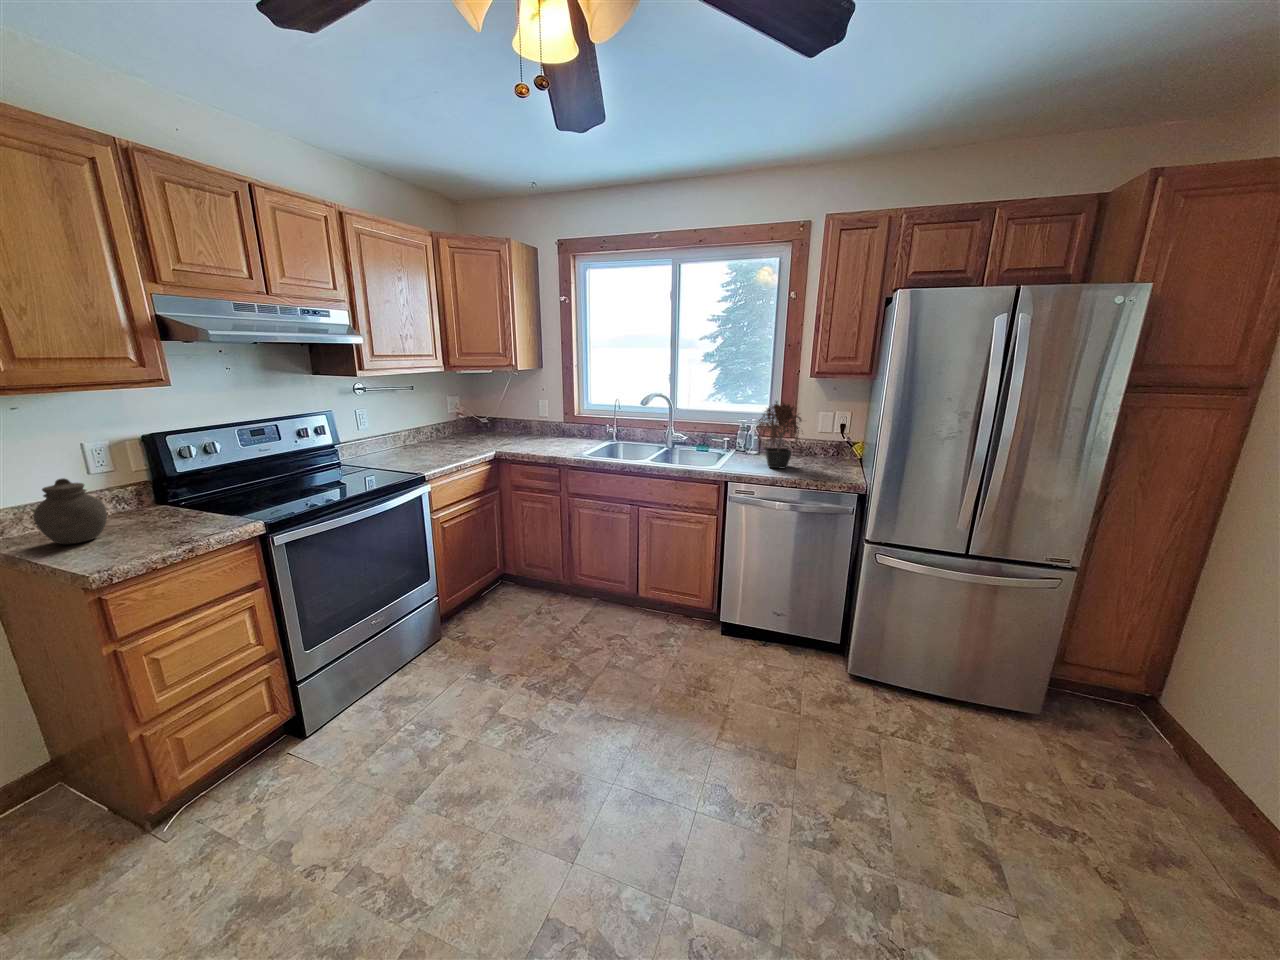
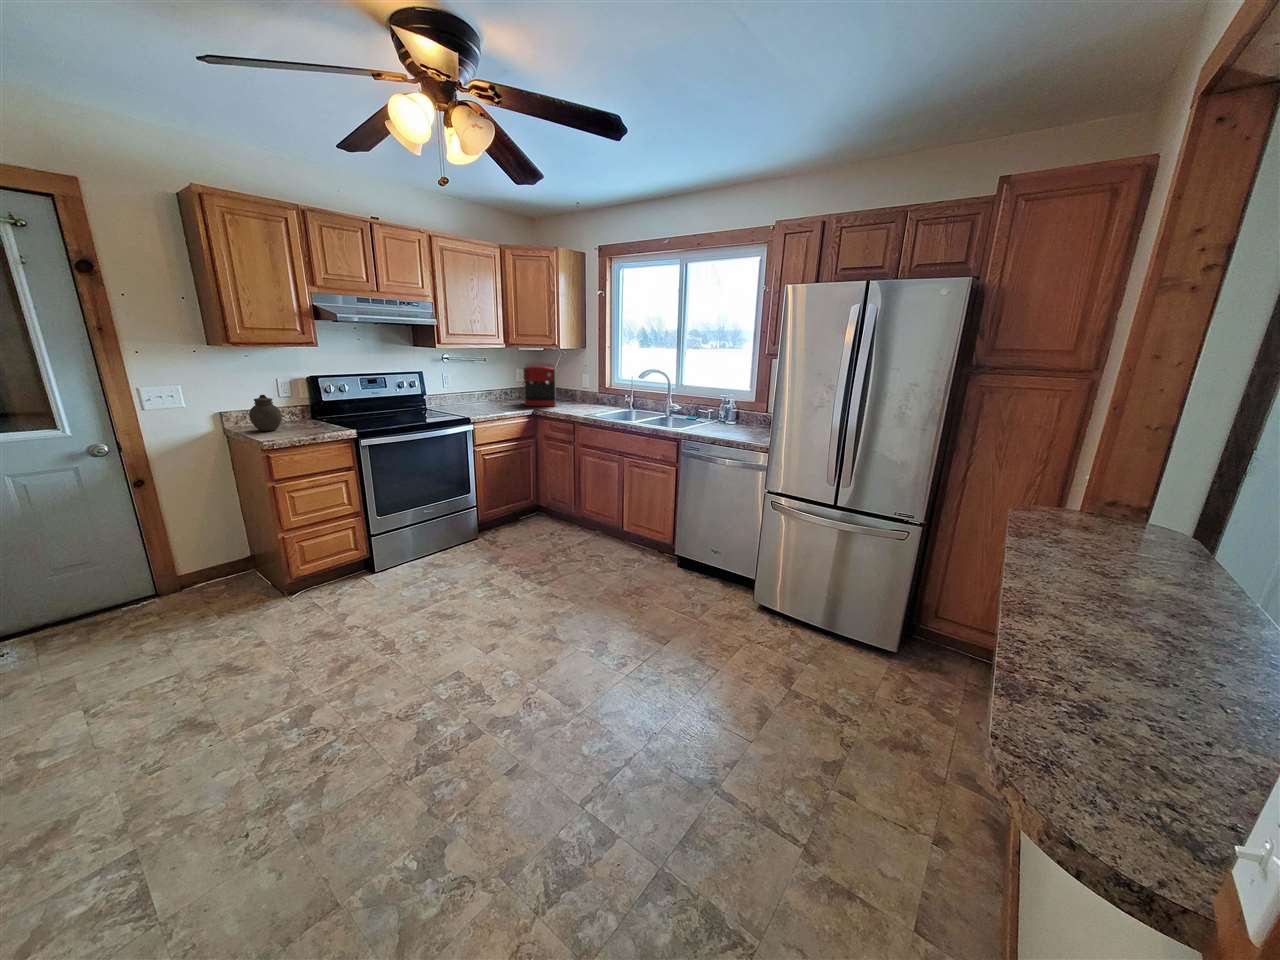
coffee maker: none [468,388,516,446] -> present [523,362,556,406]
potted plant: present [758,401,802,468] -> none [713,375,757,433]

